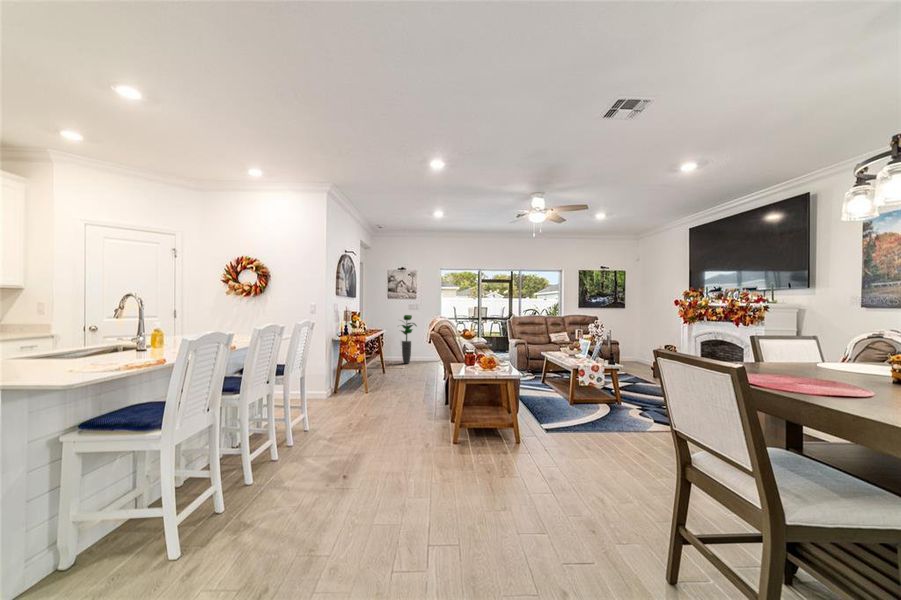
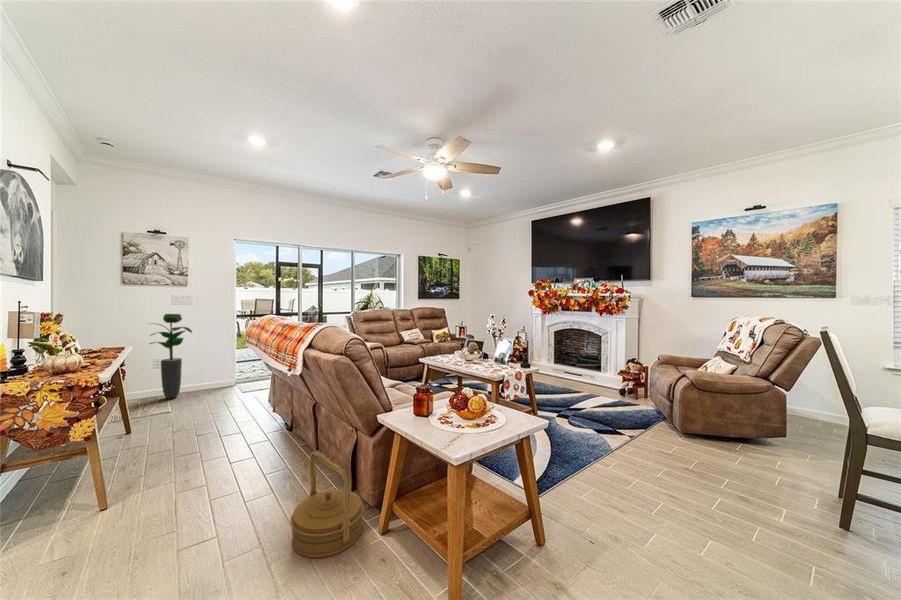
woven basket: none [422,380,455,424] -> present [291,450,364,558]

